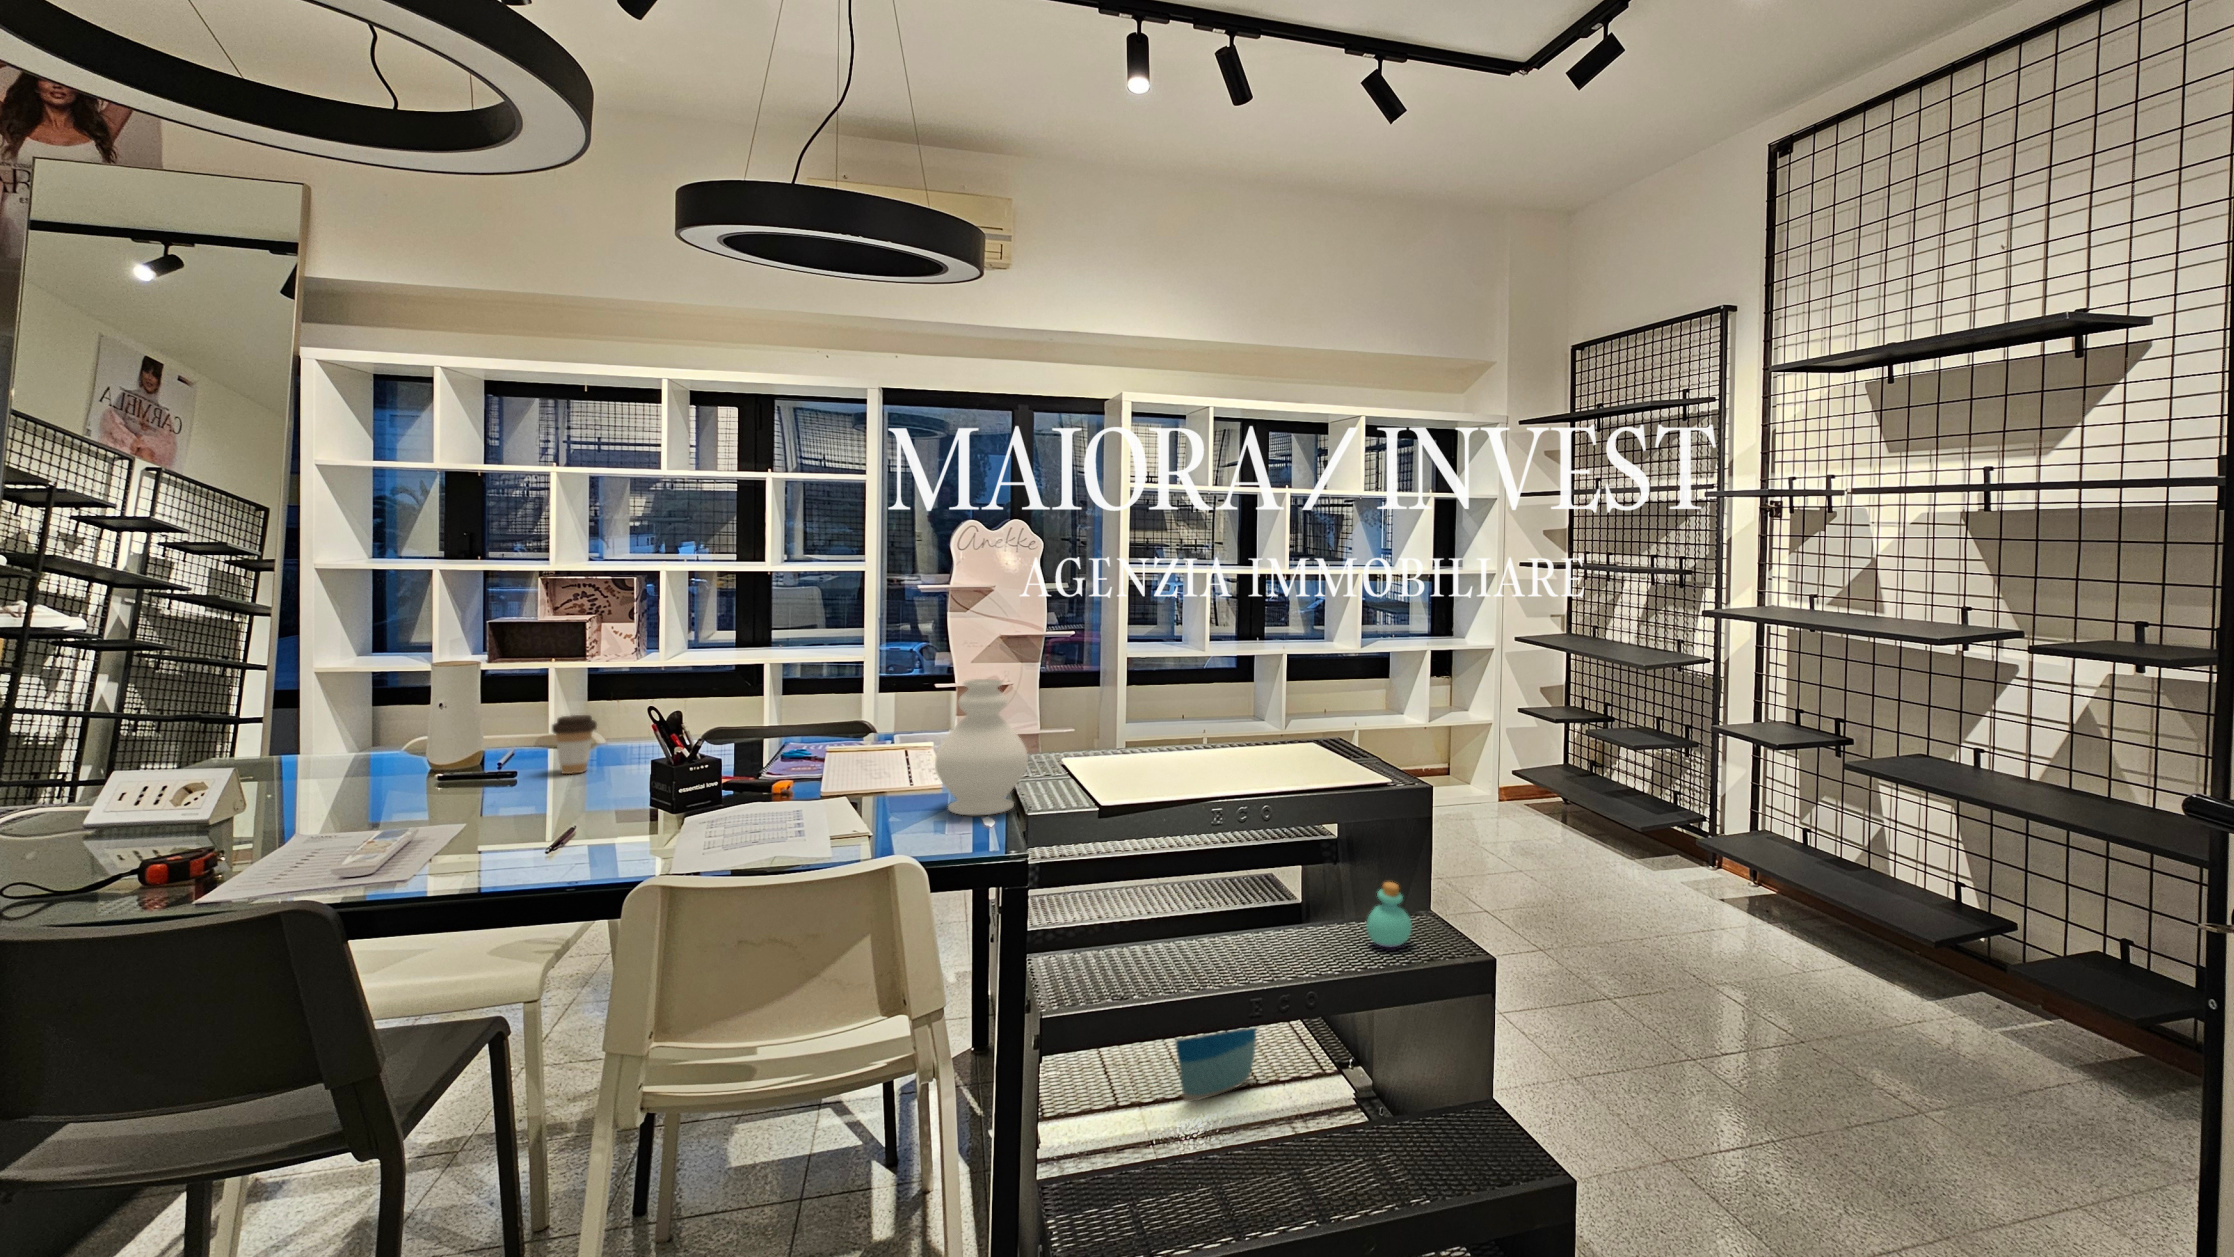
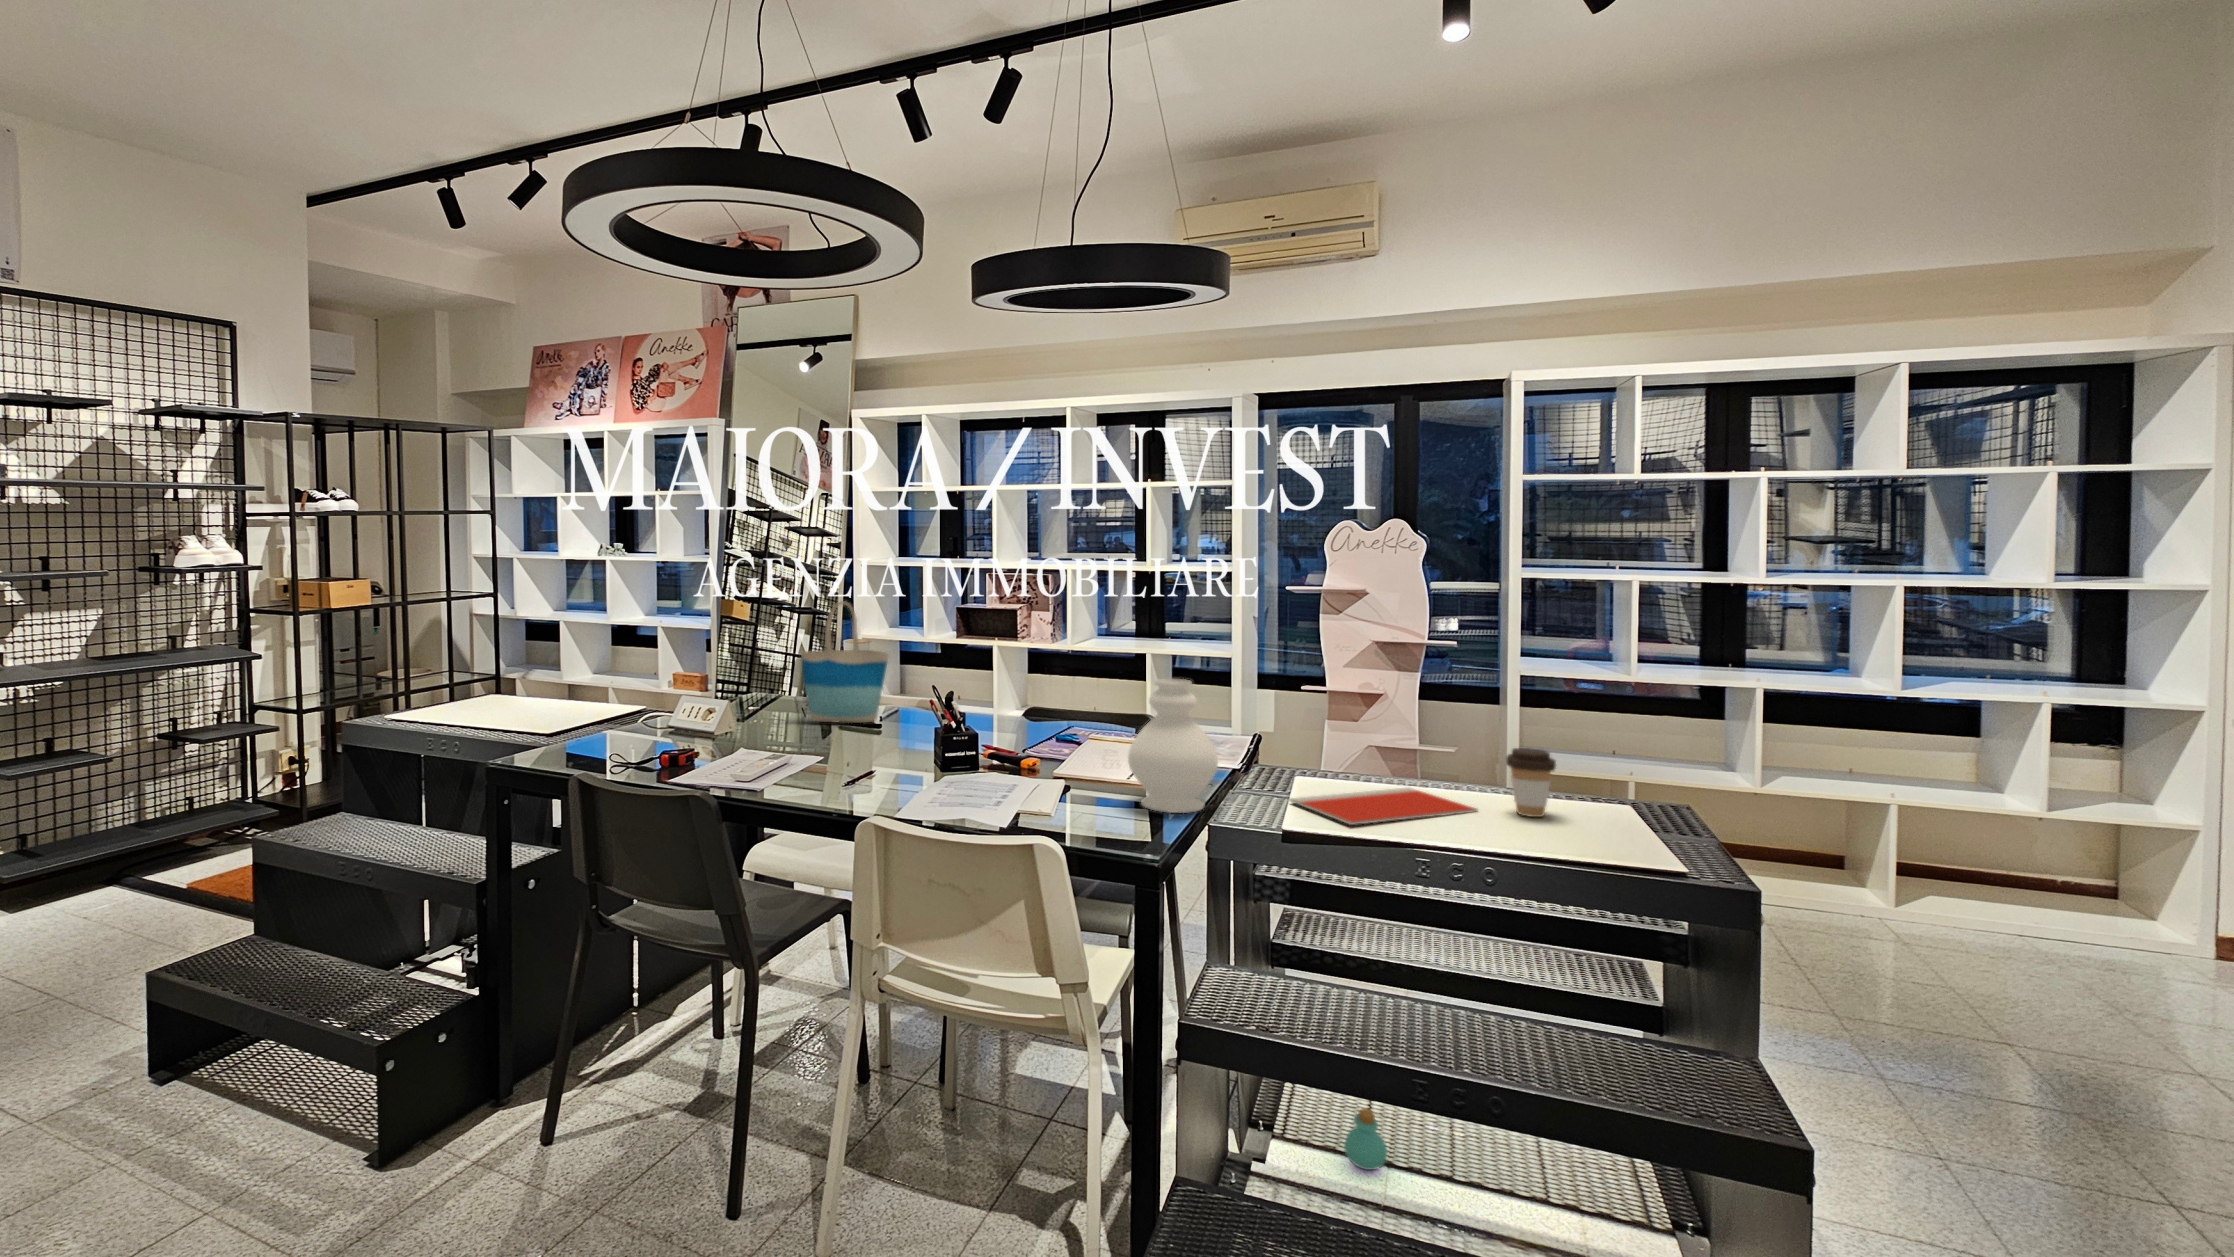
coffee cup: present [552,715,597,774] -> present [1506,748,1556,817]
notebook: none [1082,759,1230,797] -> present [1290,788,1477,825]
perfume bottle: present [1366,882,1412,947] -> present [1344,1108,1387,1170]
tote bag: present [1175,1028,1257,1102] -> present [801,601,889,723]

